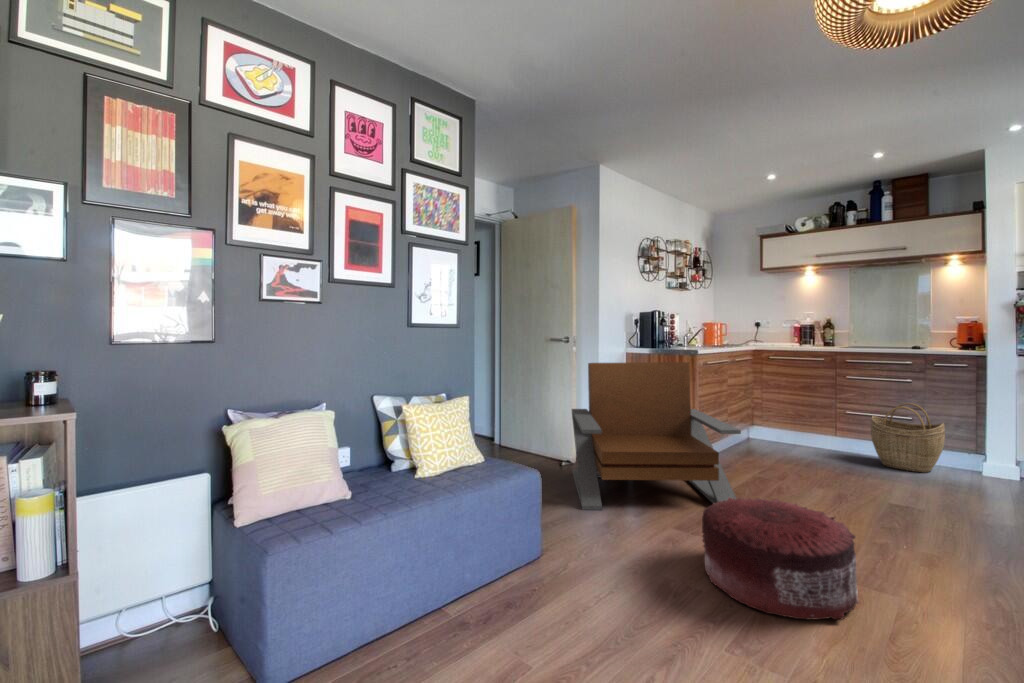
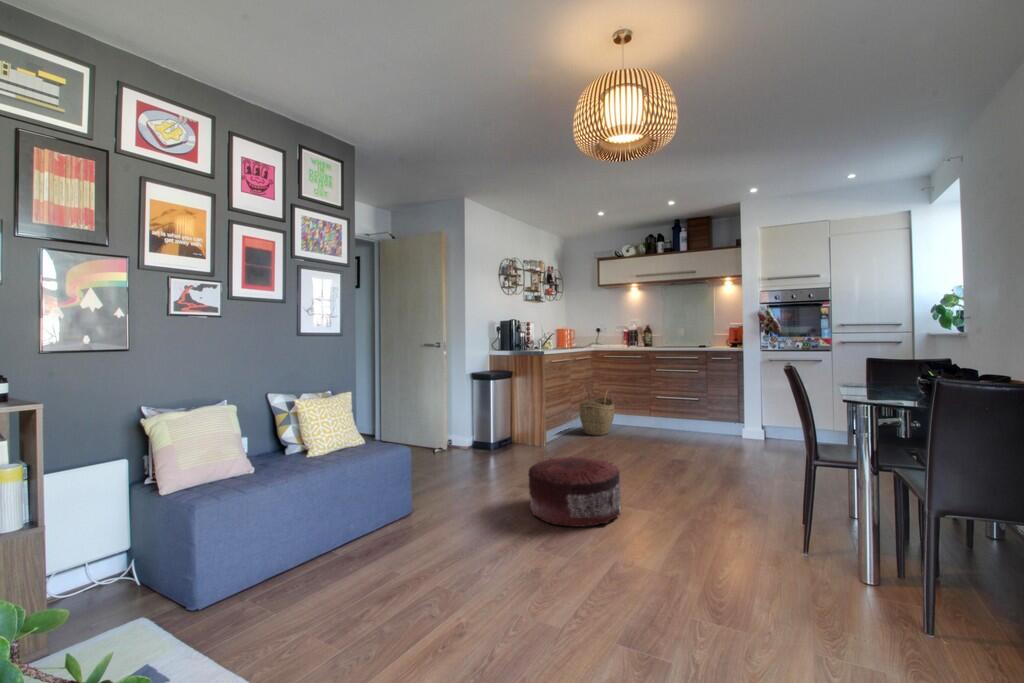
lounge chair: present [571,362,741,510] -> none [441,362,567,482]
woven basket: present [871,403,945,473] -> present [580,389,614,436]

